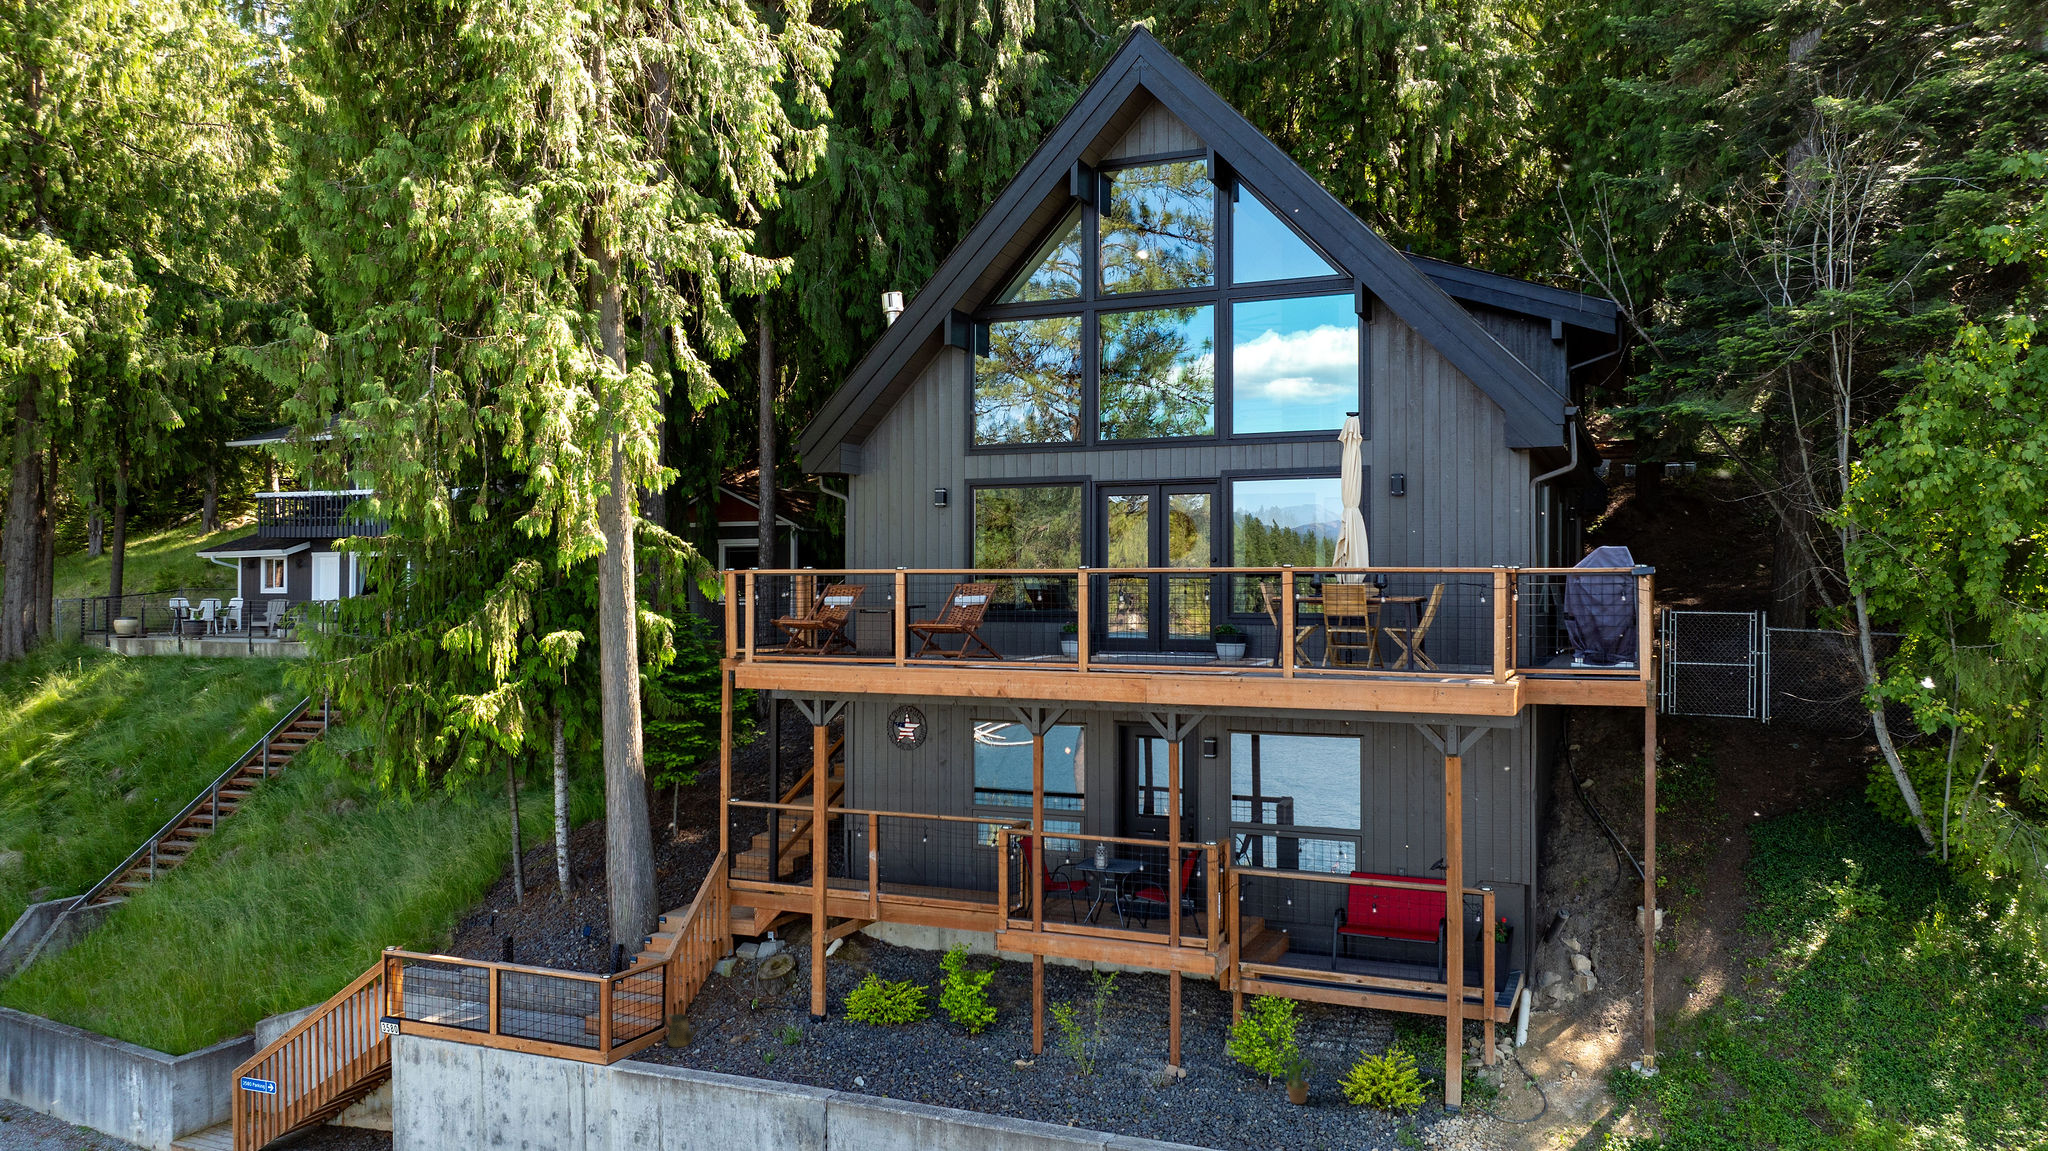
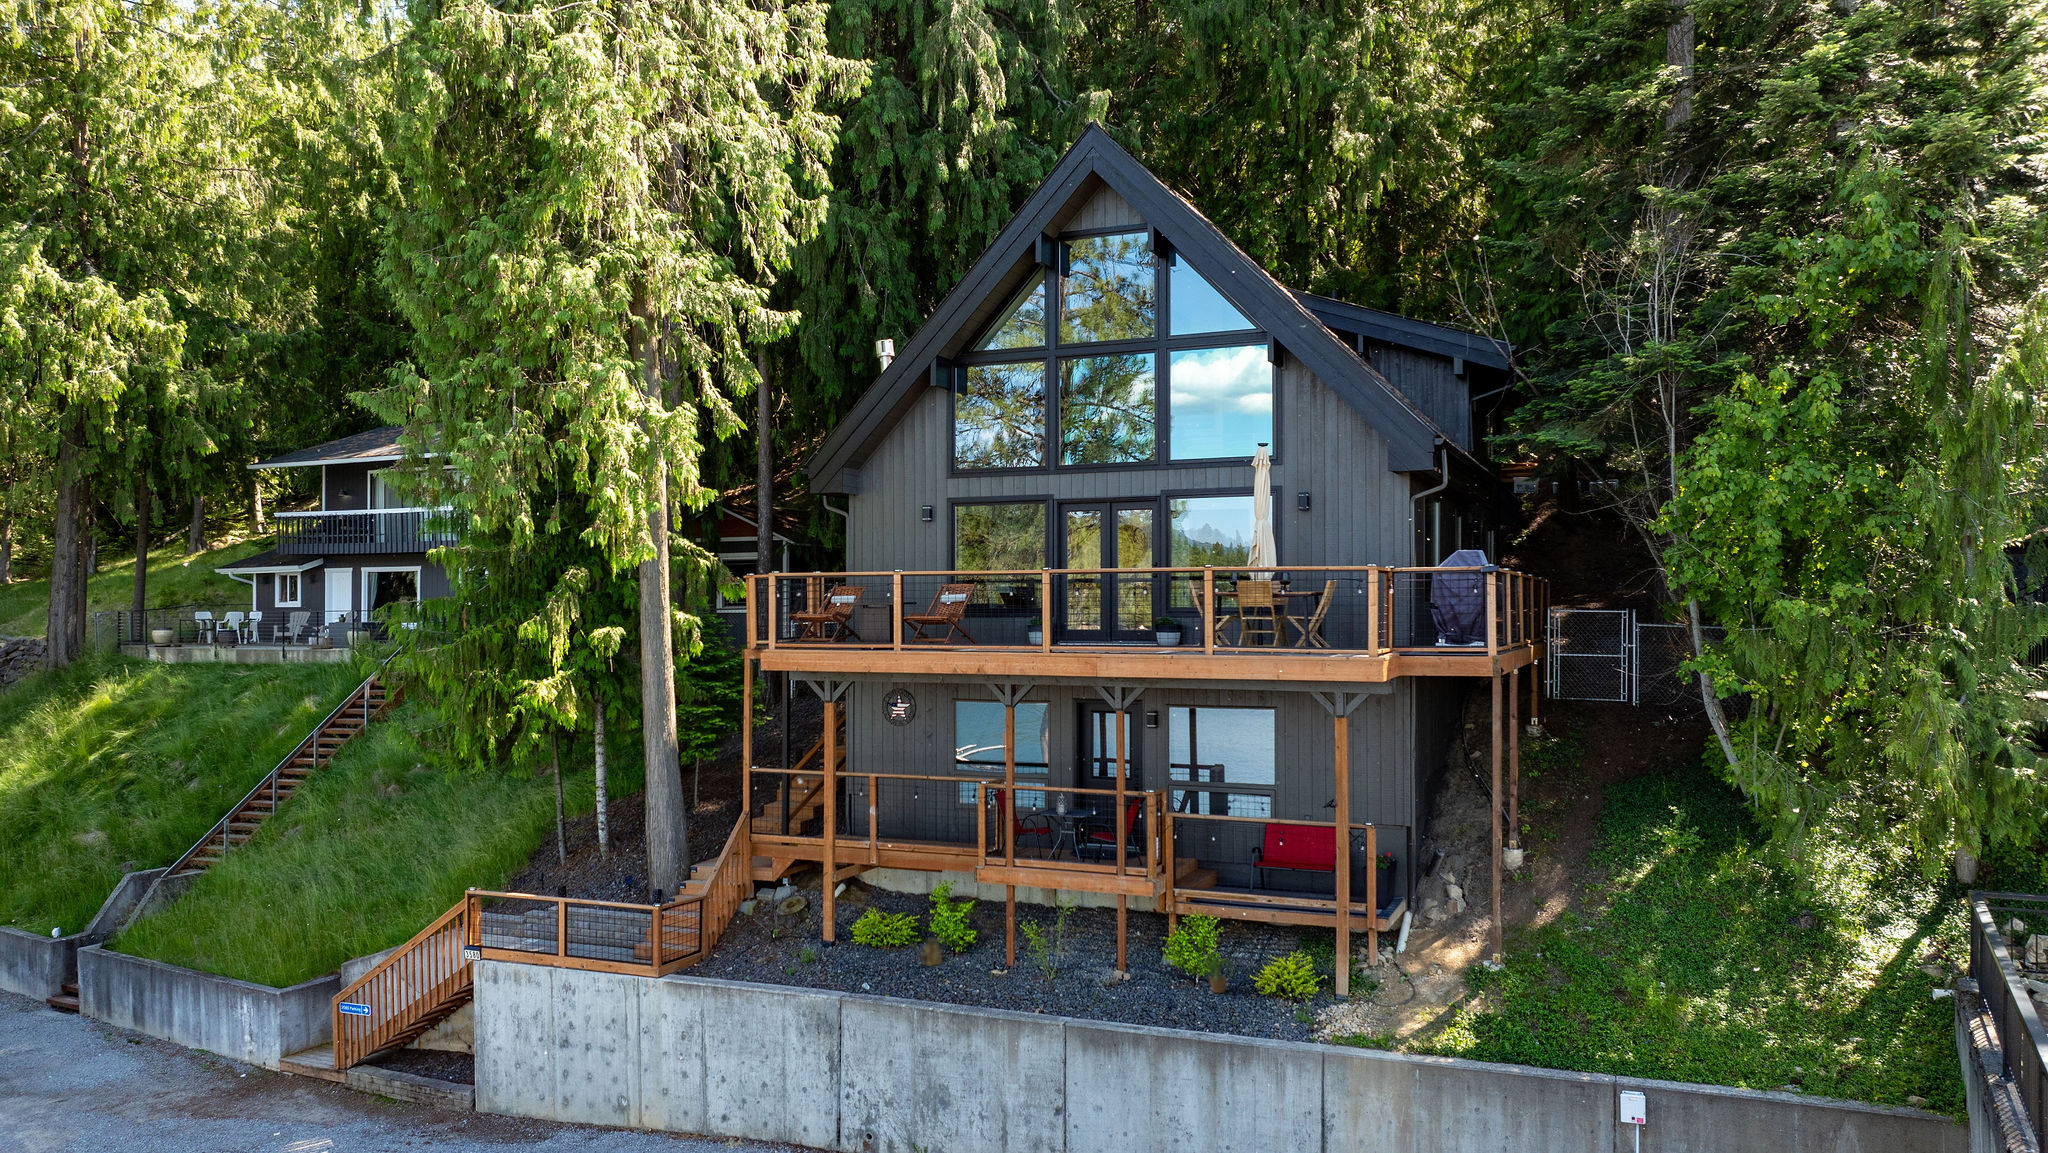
watering can: present [664,1014,704,1047] -> present [913,938,945,966]

